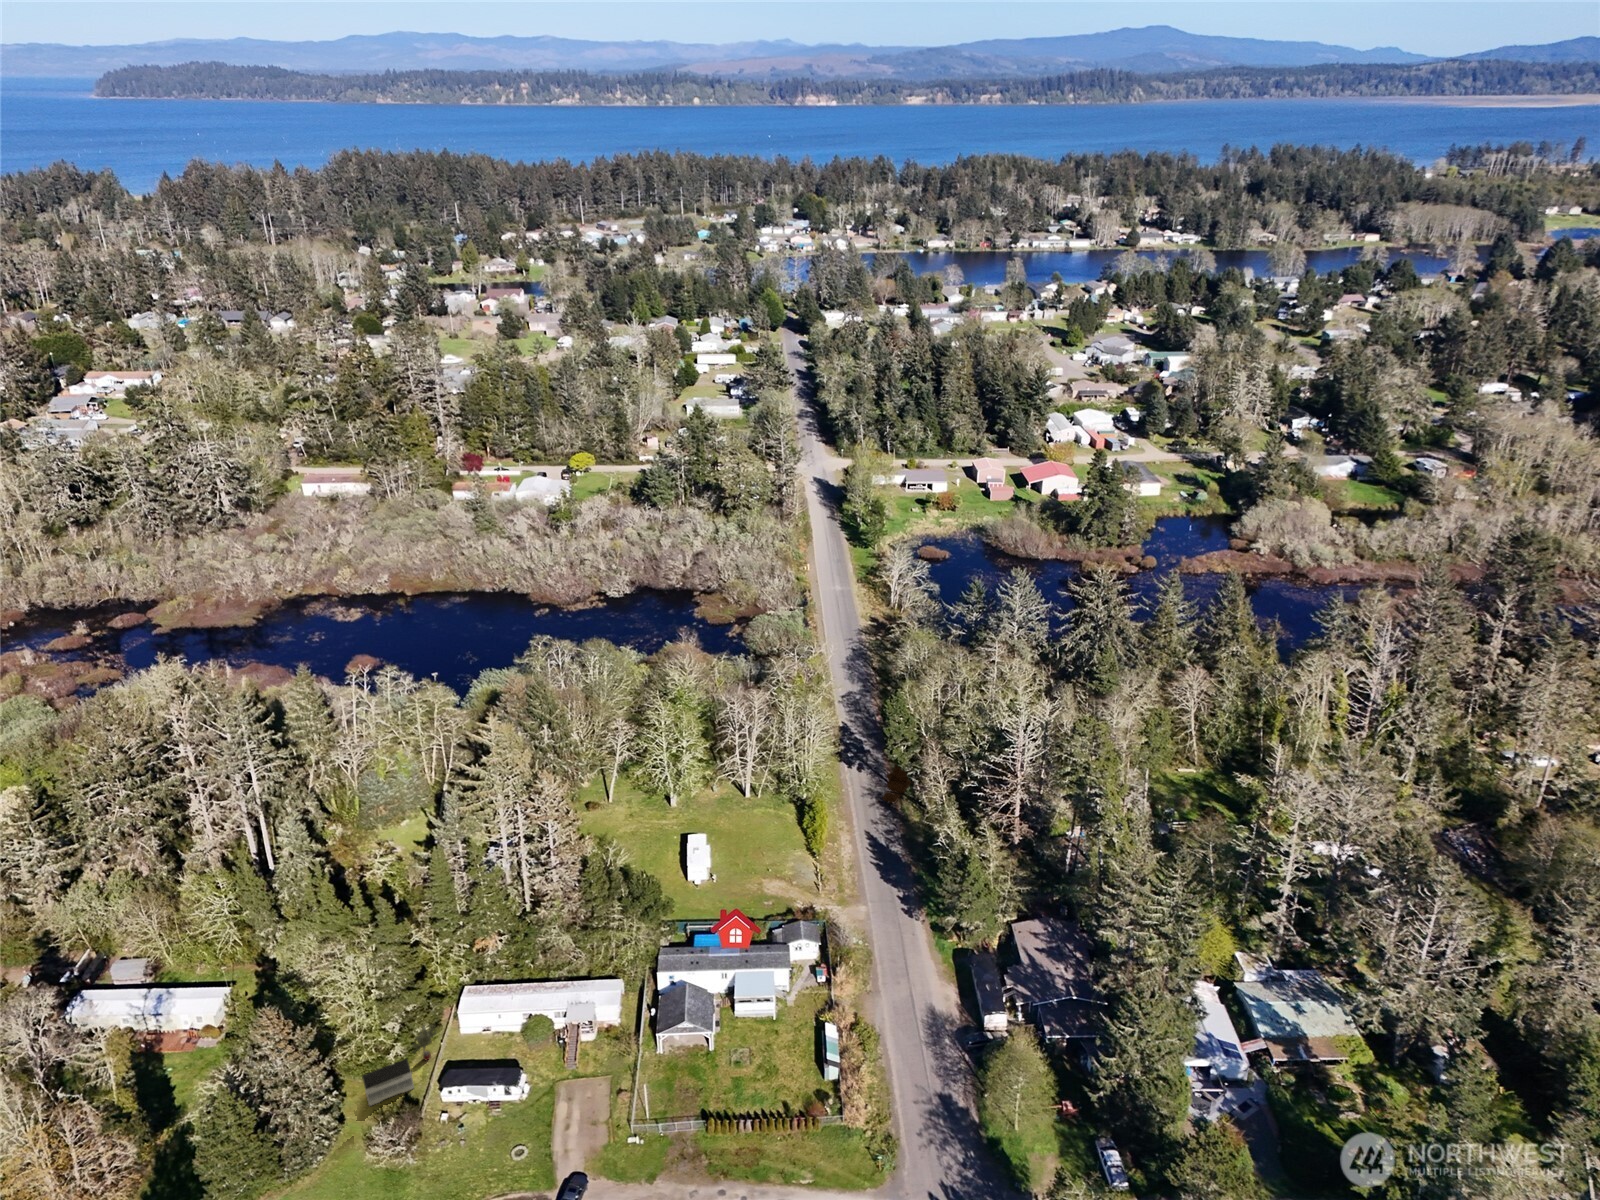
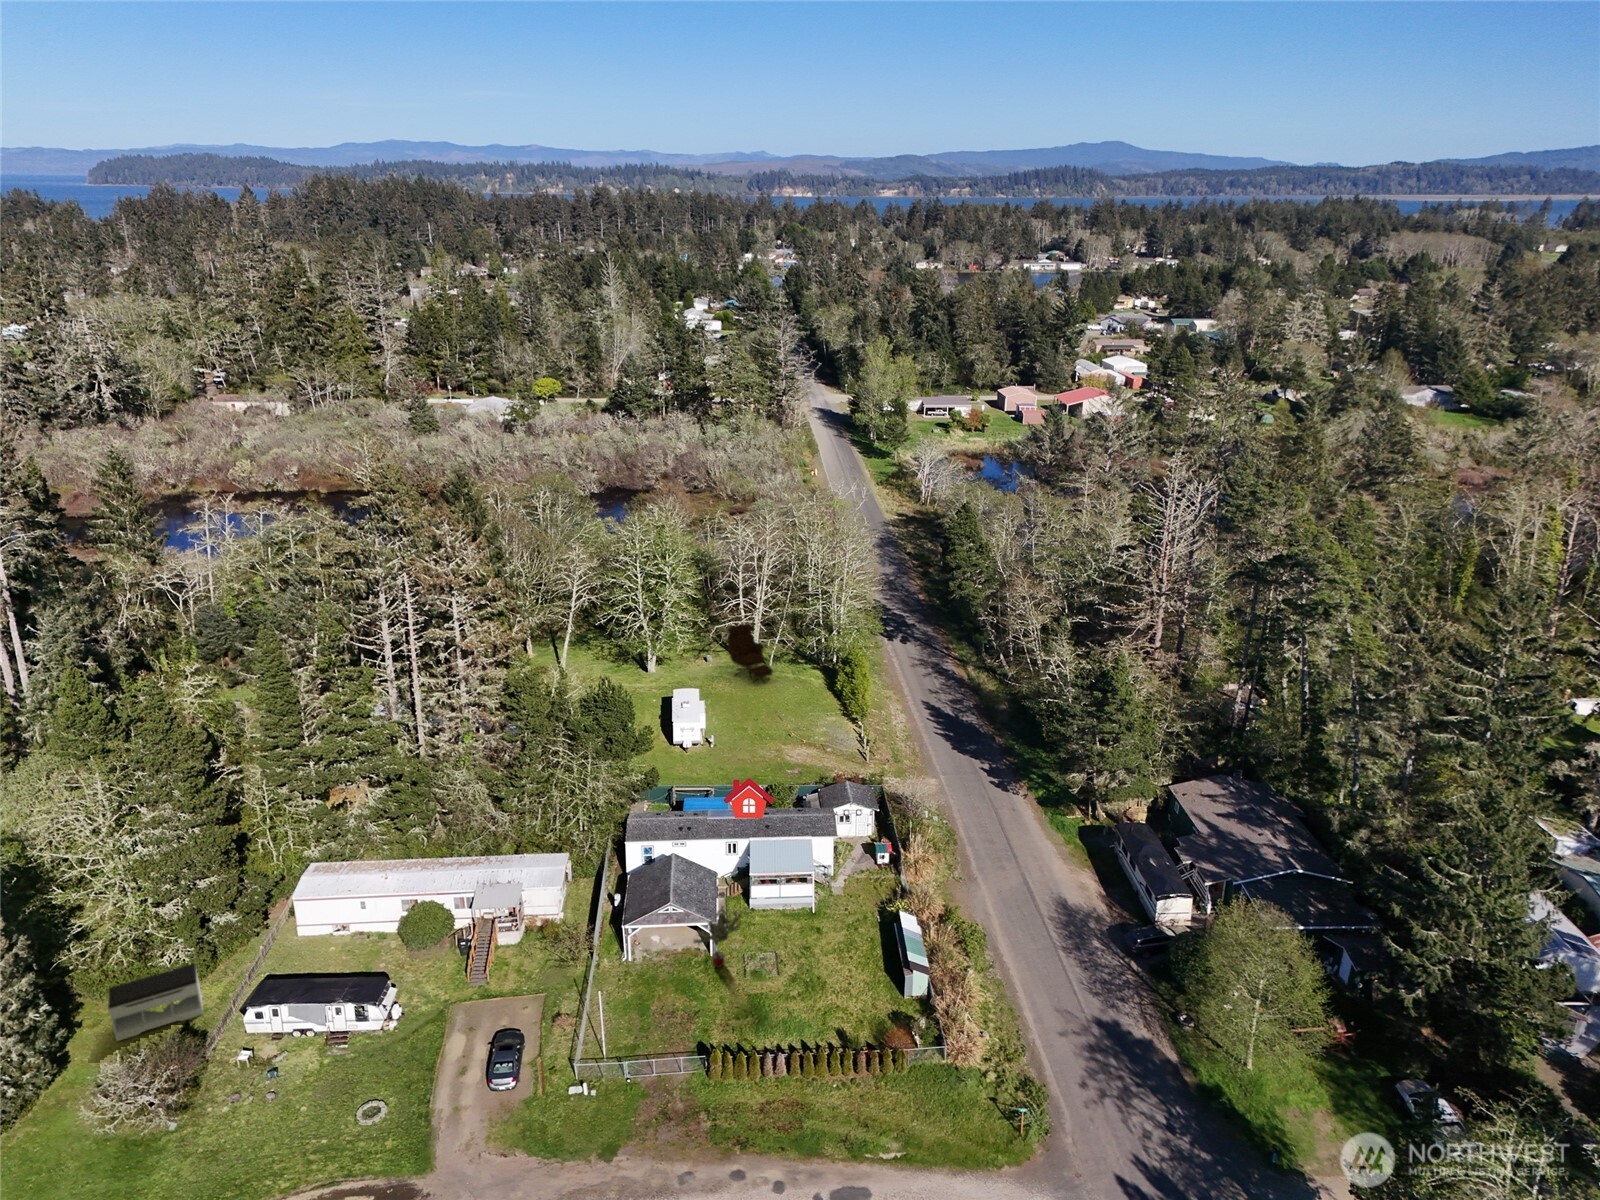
lounge chair: present [882,763,913,803] -> present [727,624,773,683]
potted tree: present [412,1024,437,1060] -> present [693,906,742,967]

